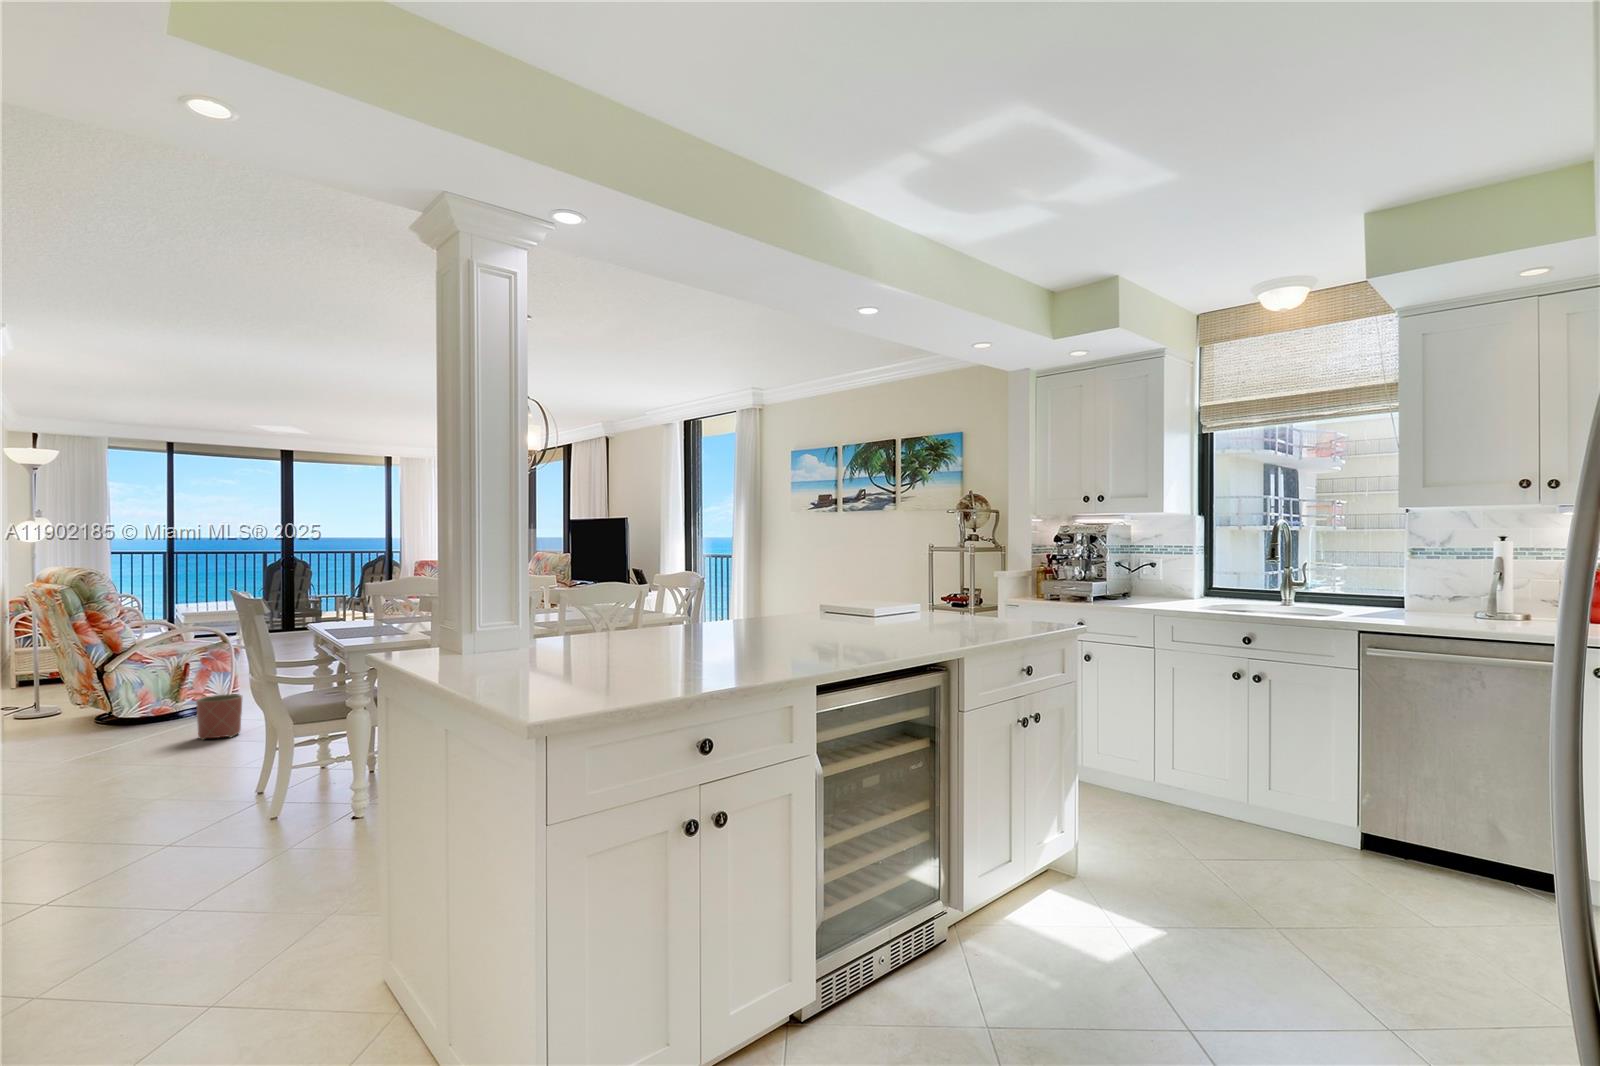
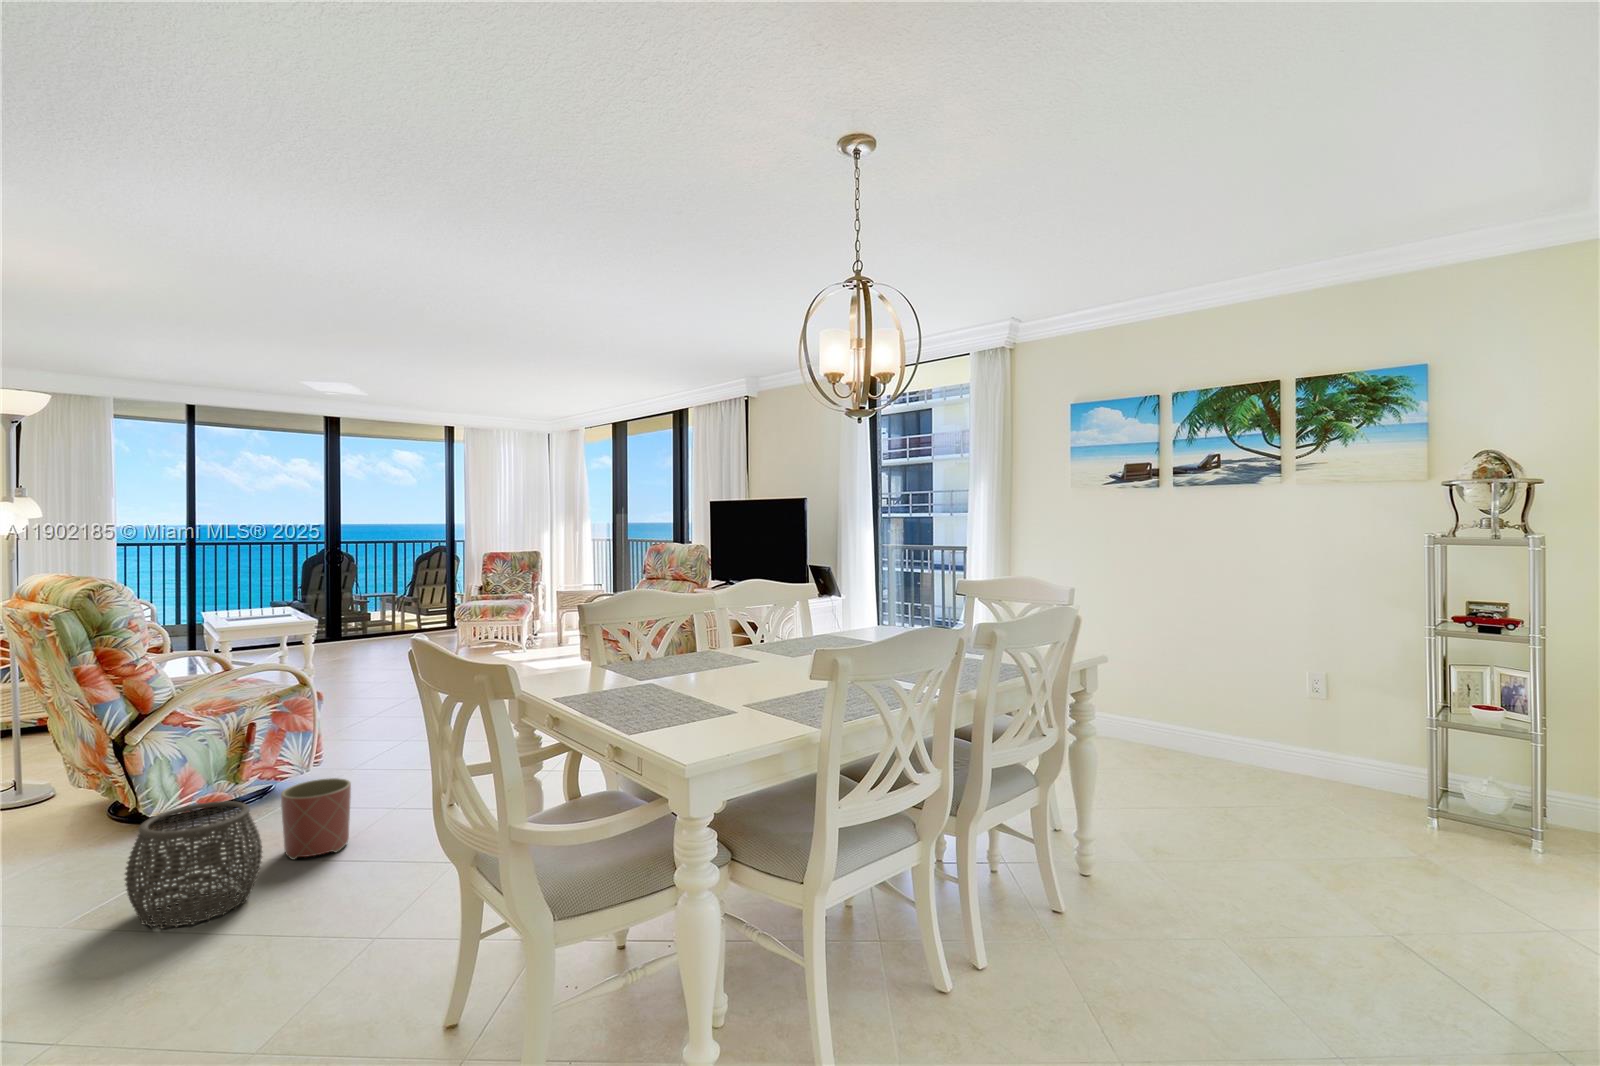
woven basket: none [96,698,179,763] -> present [125,801,263,928]

